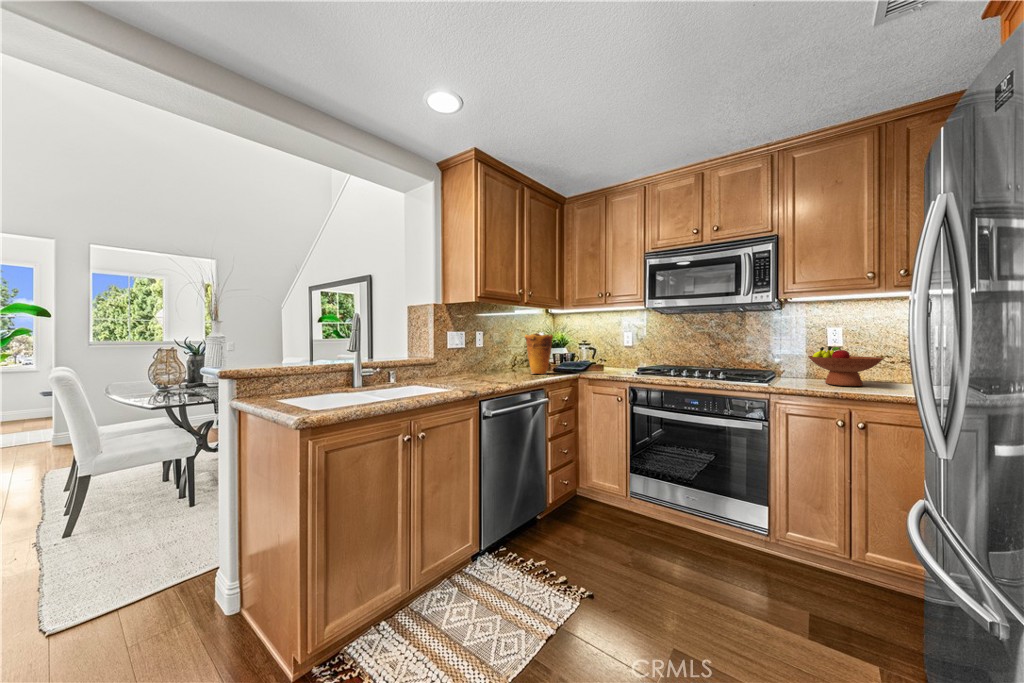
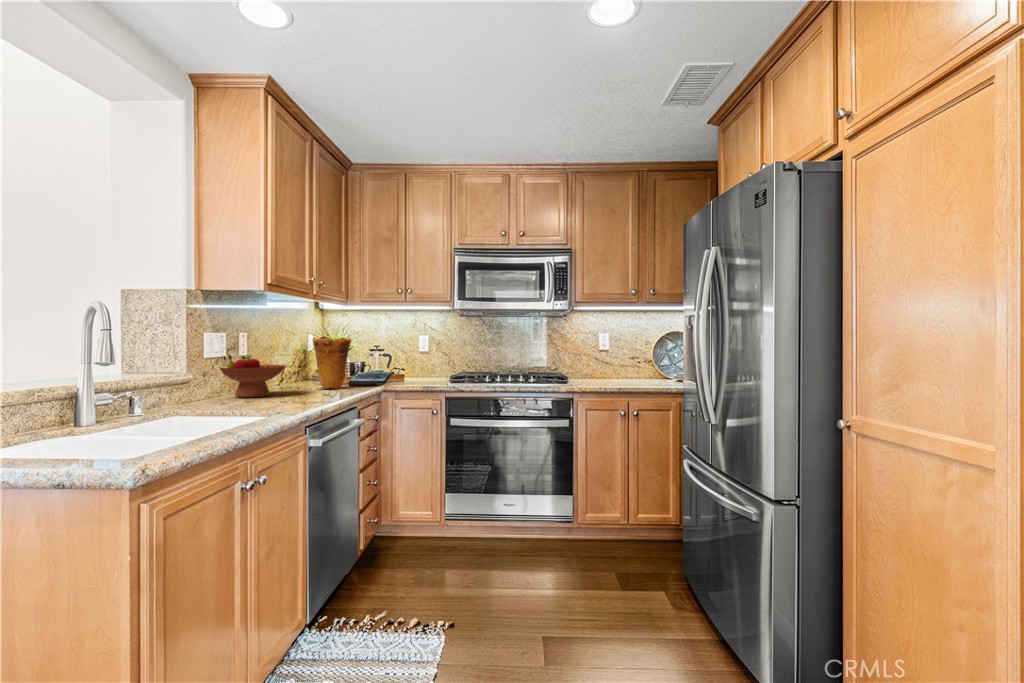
fruit bowl: present [808,346,884,386] -> present [220,355,286,397]

